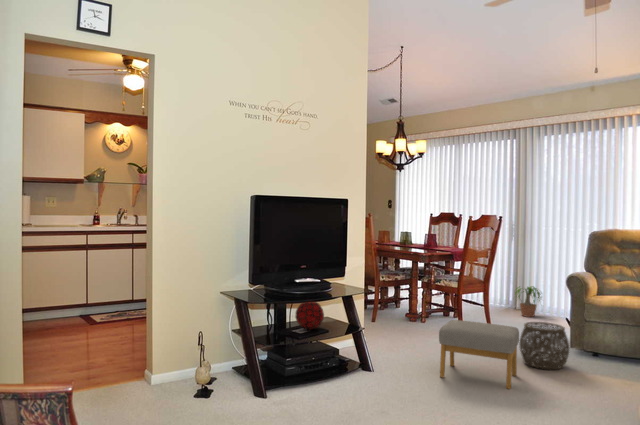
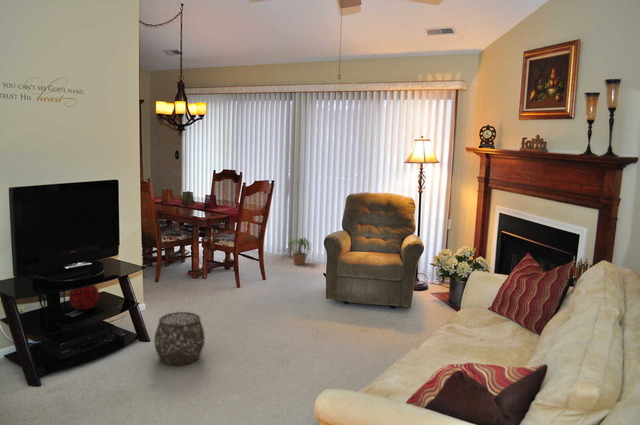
footstool: present [439,320,519,389] -> none [212,286,280,343]
woven basket: present [520,322,569,370] -> present [155,312,205,365]

